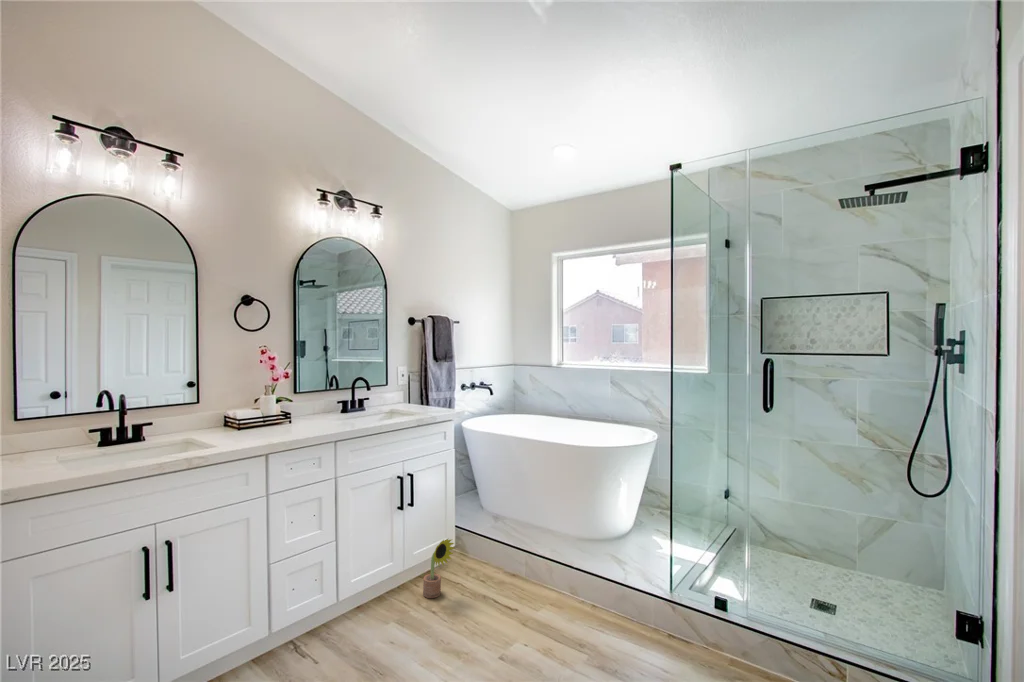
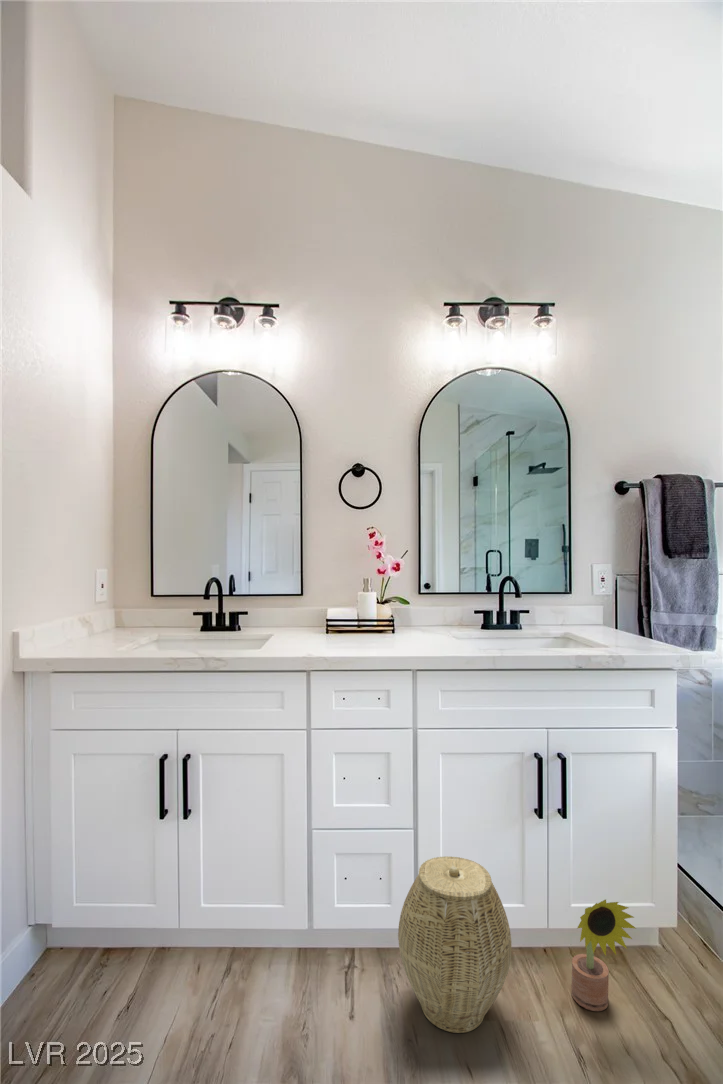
woven basket: none [341,546,407,639] -> present [398,856,512,1033]

